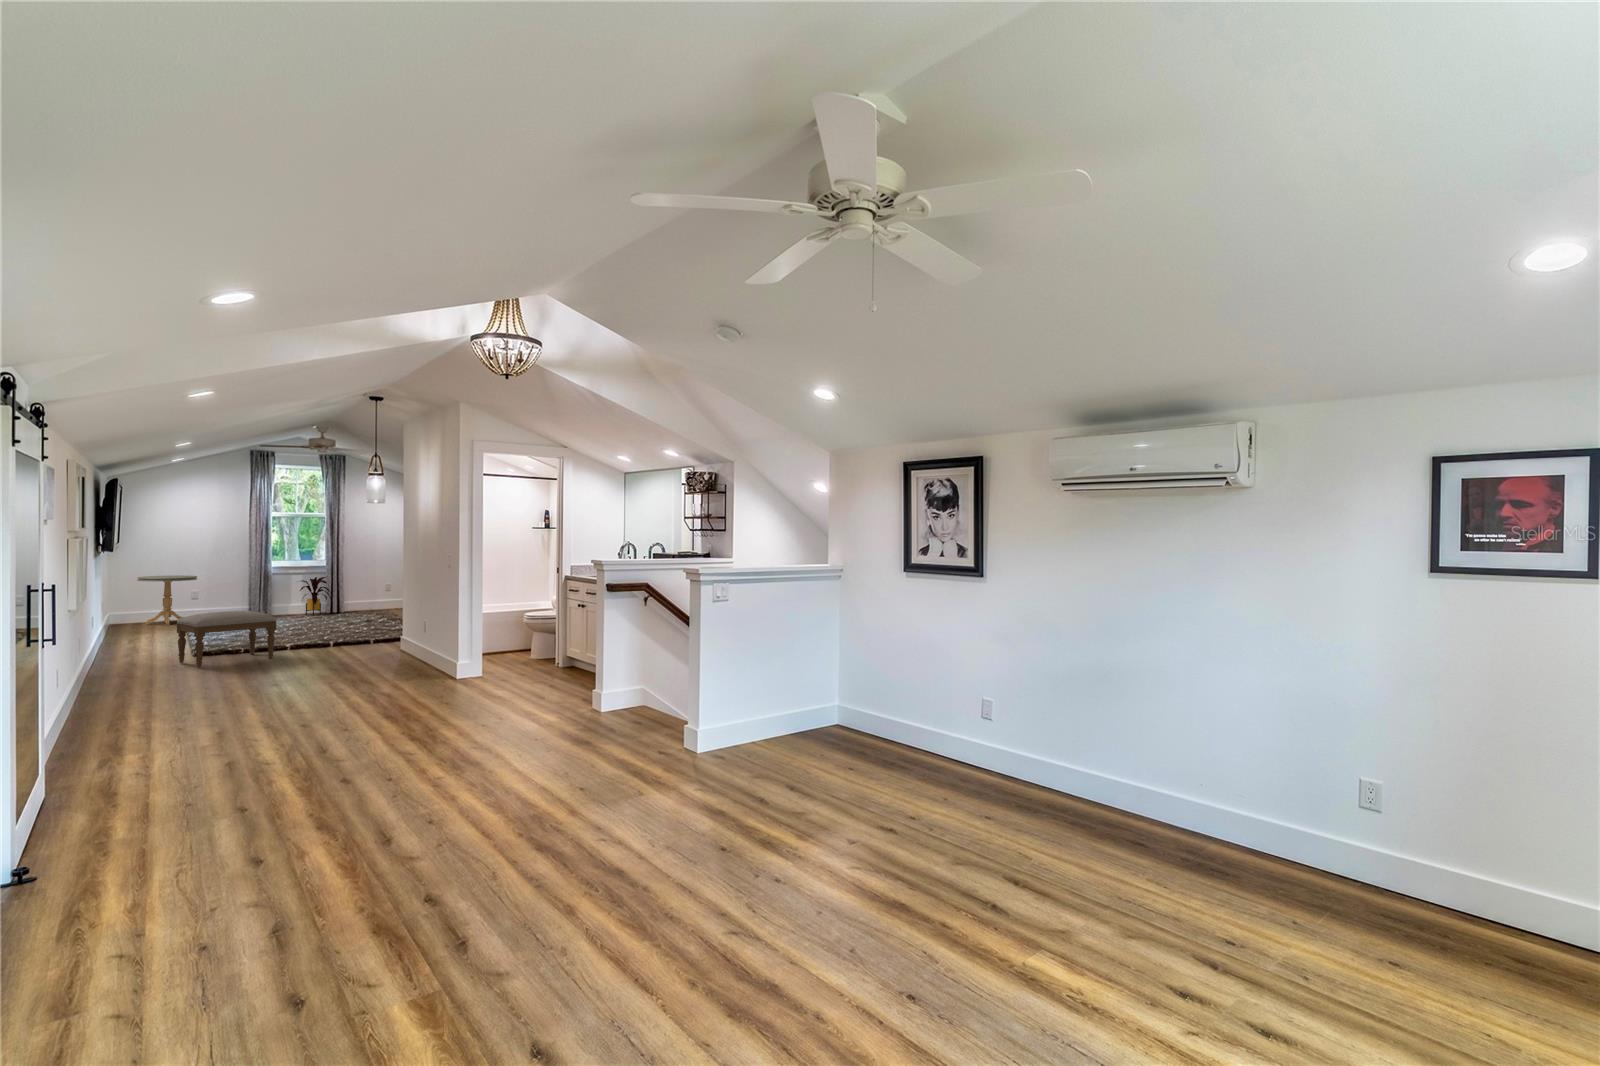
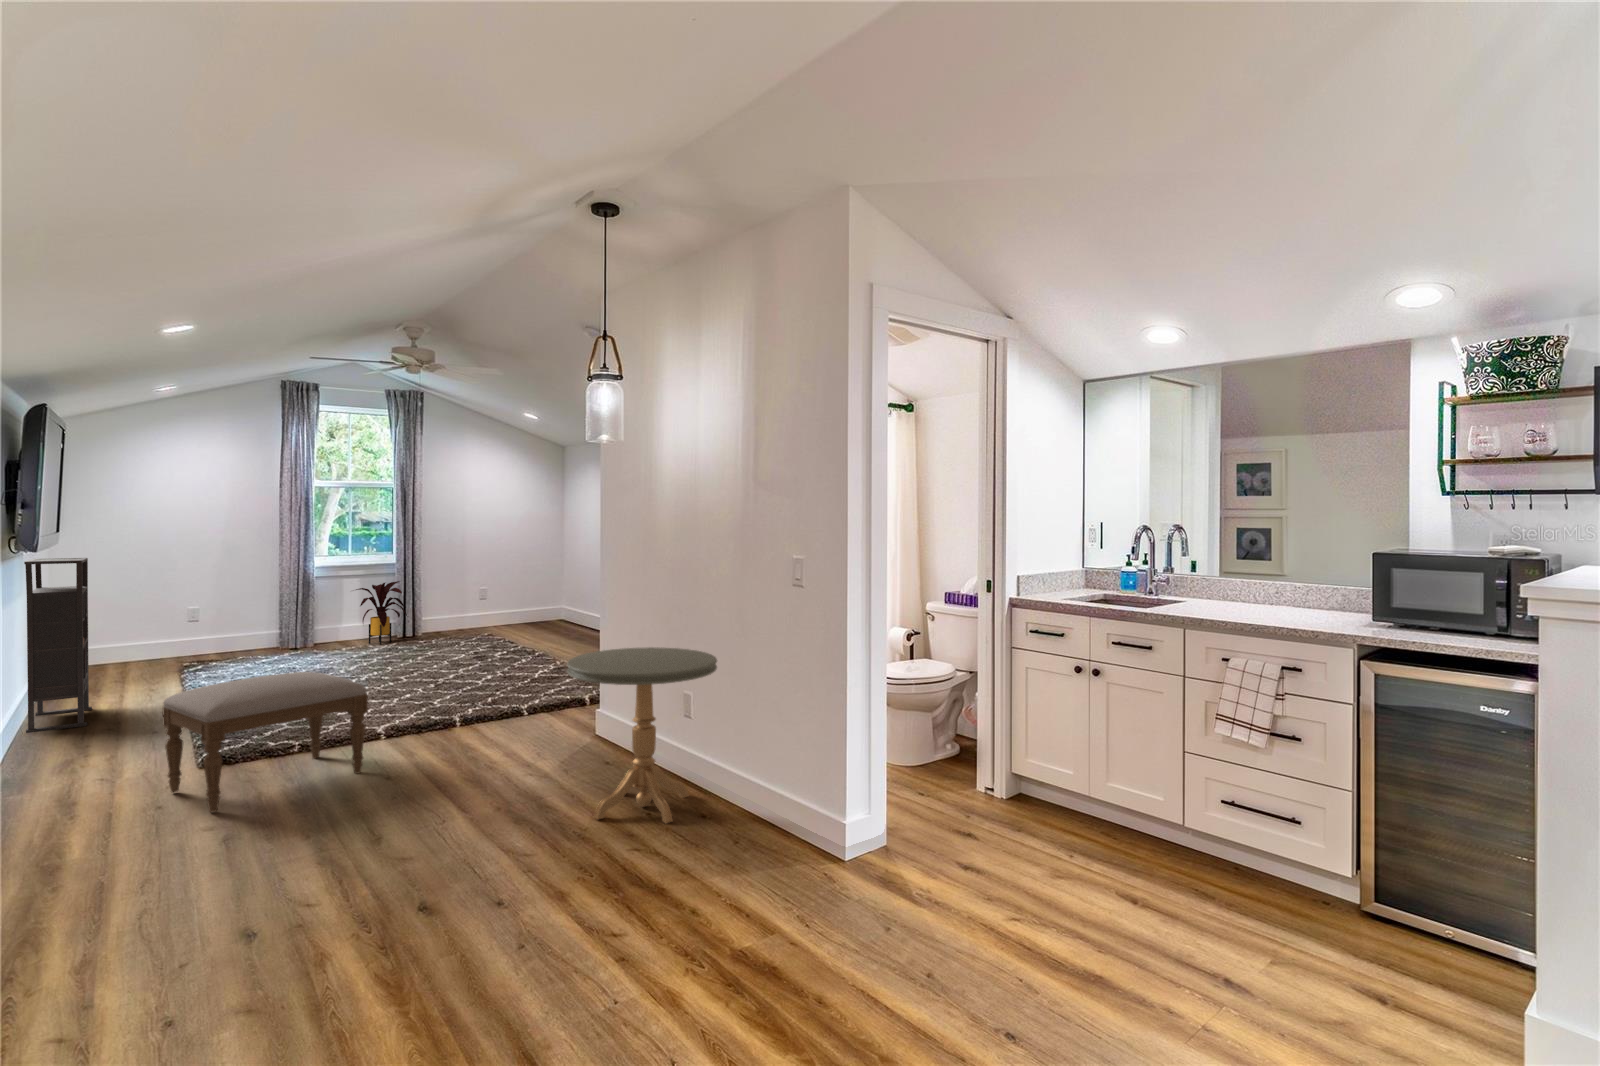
bookshelf: none [103,557,135,647] -> present [24,558,92,733]
side table: present [137,575,197,625] -> present [567,647,717,823]

